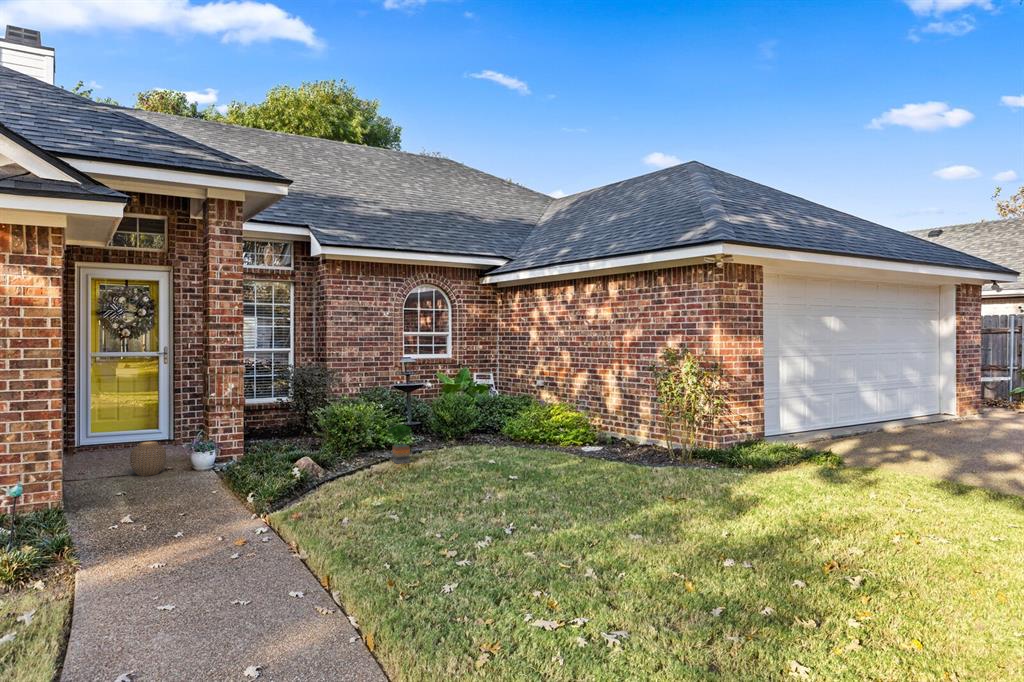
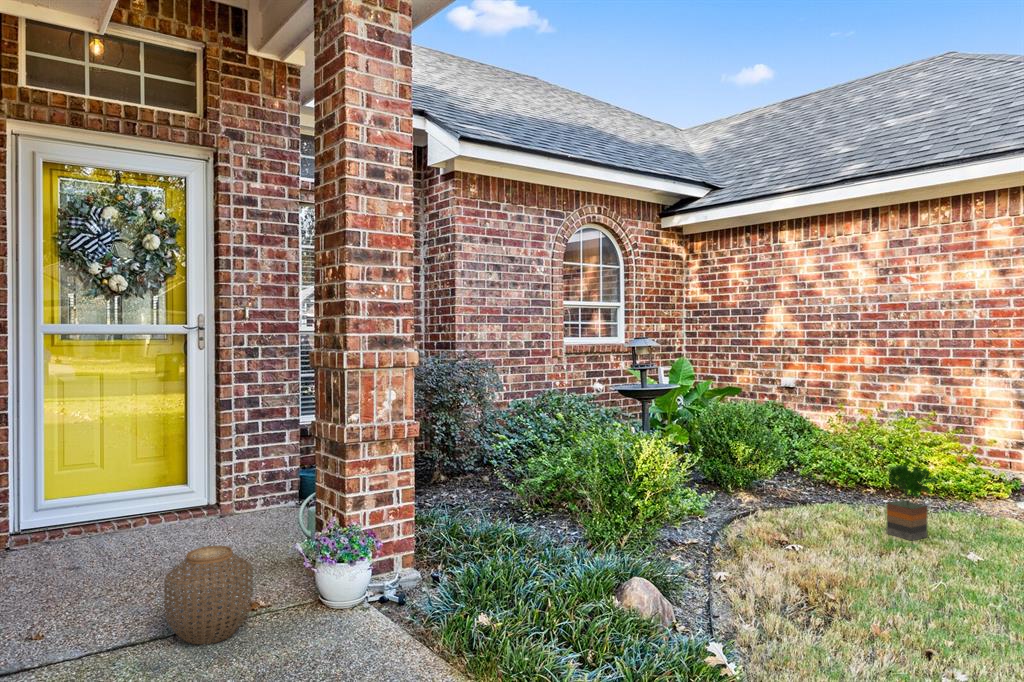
potted tree: present [389,425,414,464] -> present [887,465,936,541]

